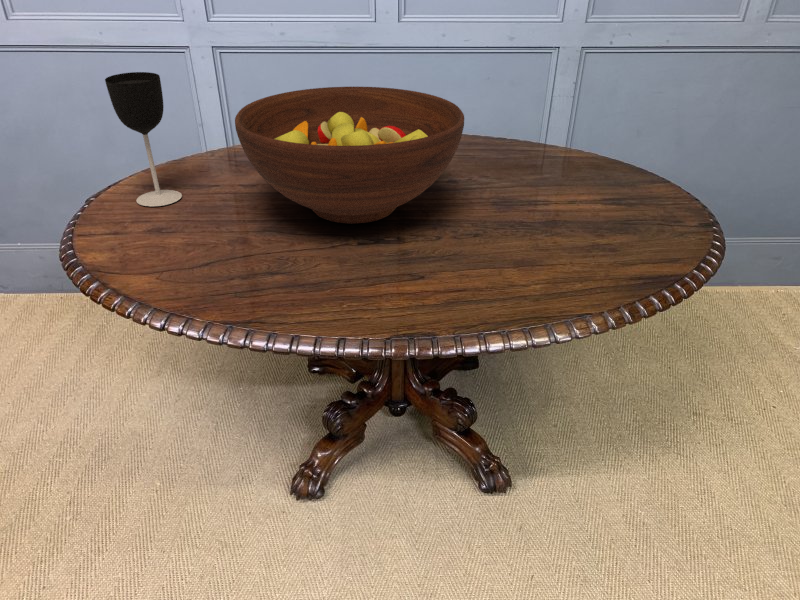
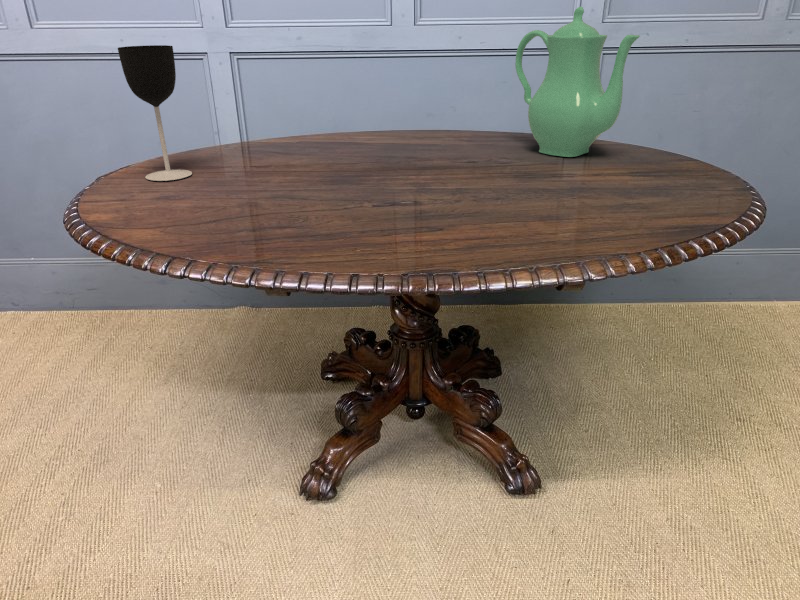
teapot: none [498,32,618,177] -> present [515,7,640,157]
fruit bowl: present [235,87,464,224] -> none [247,64,483,189]

